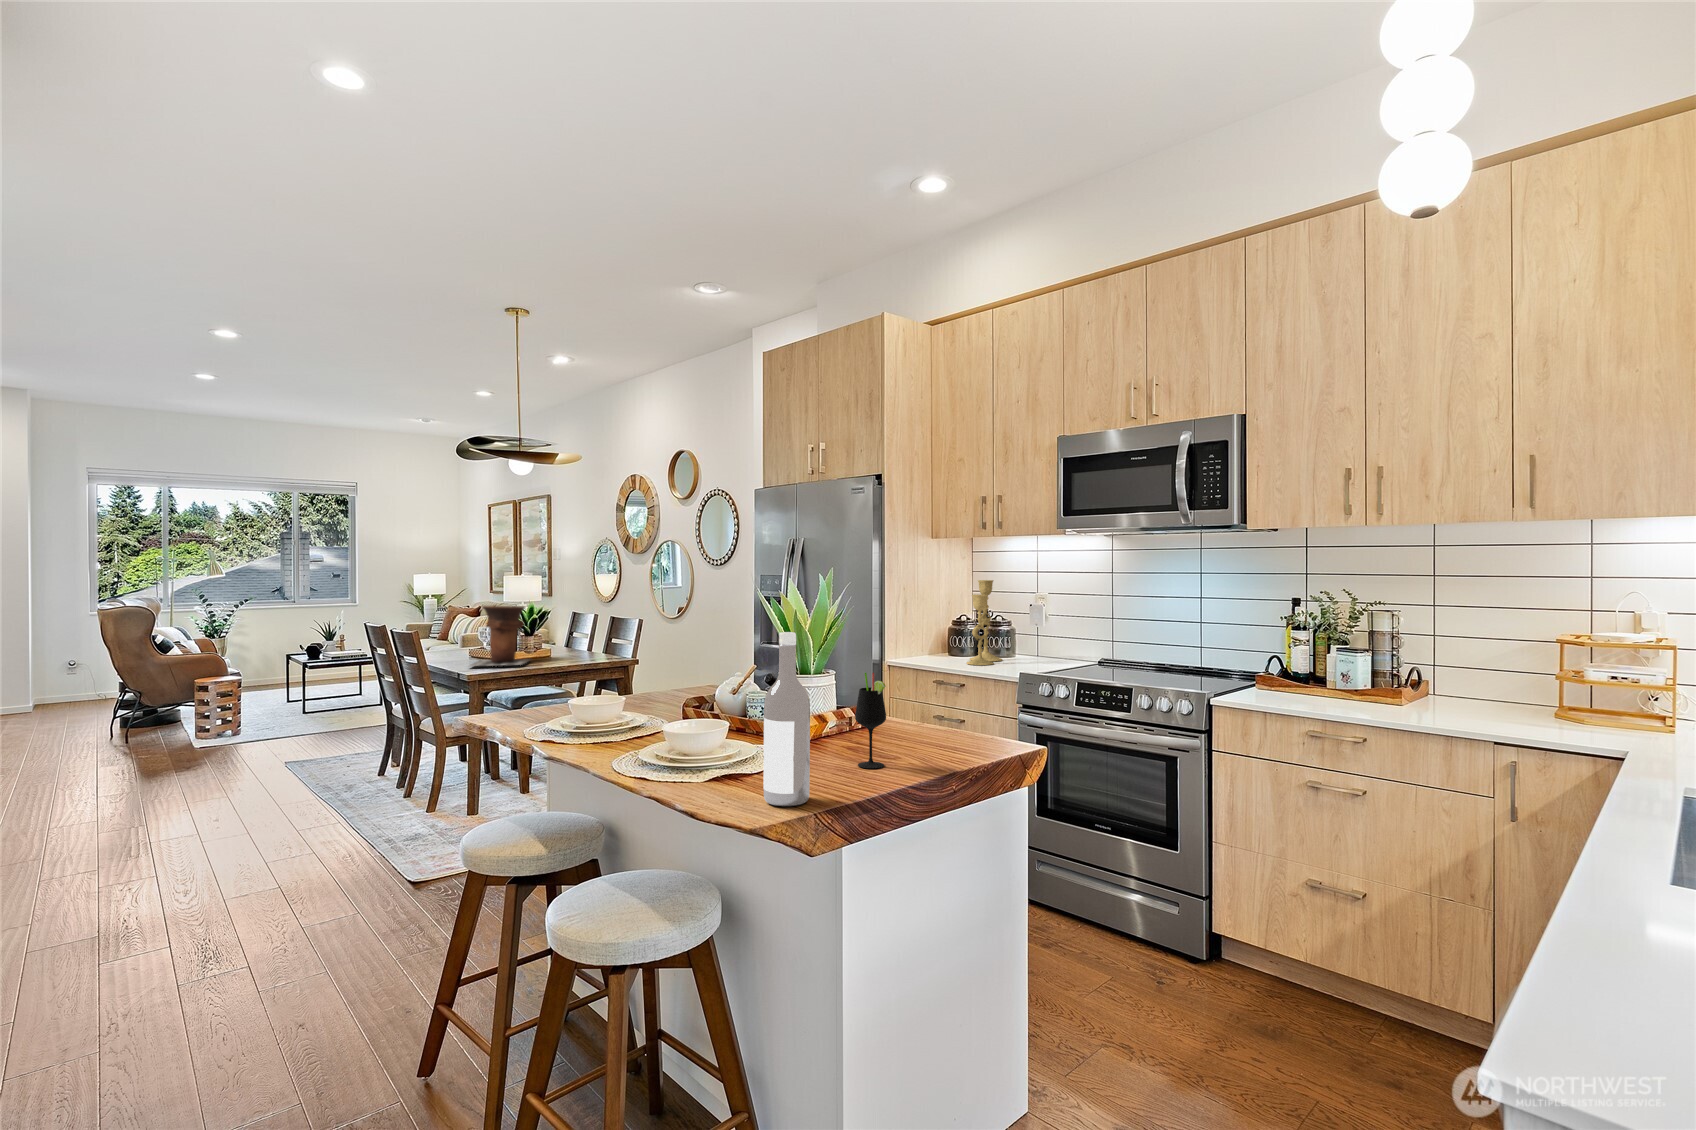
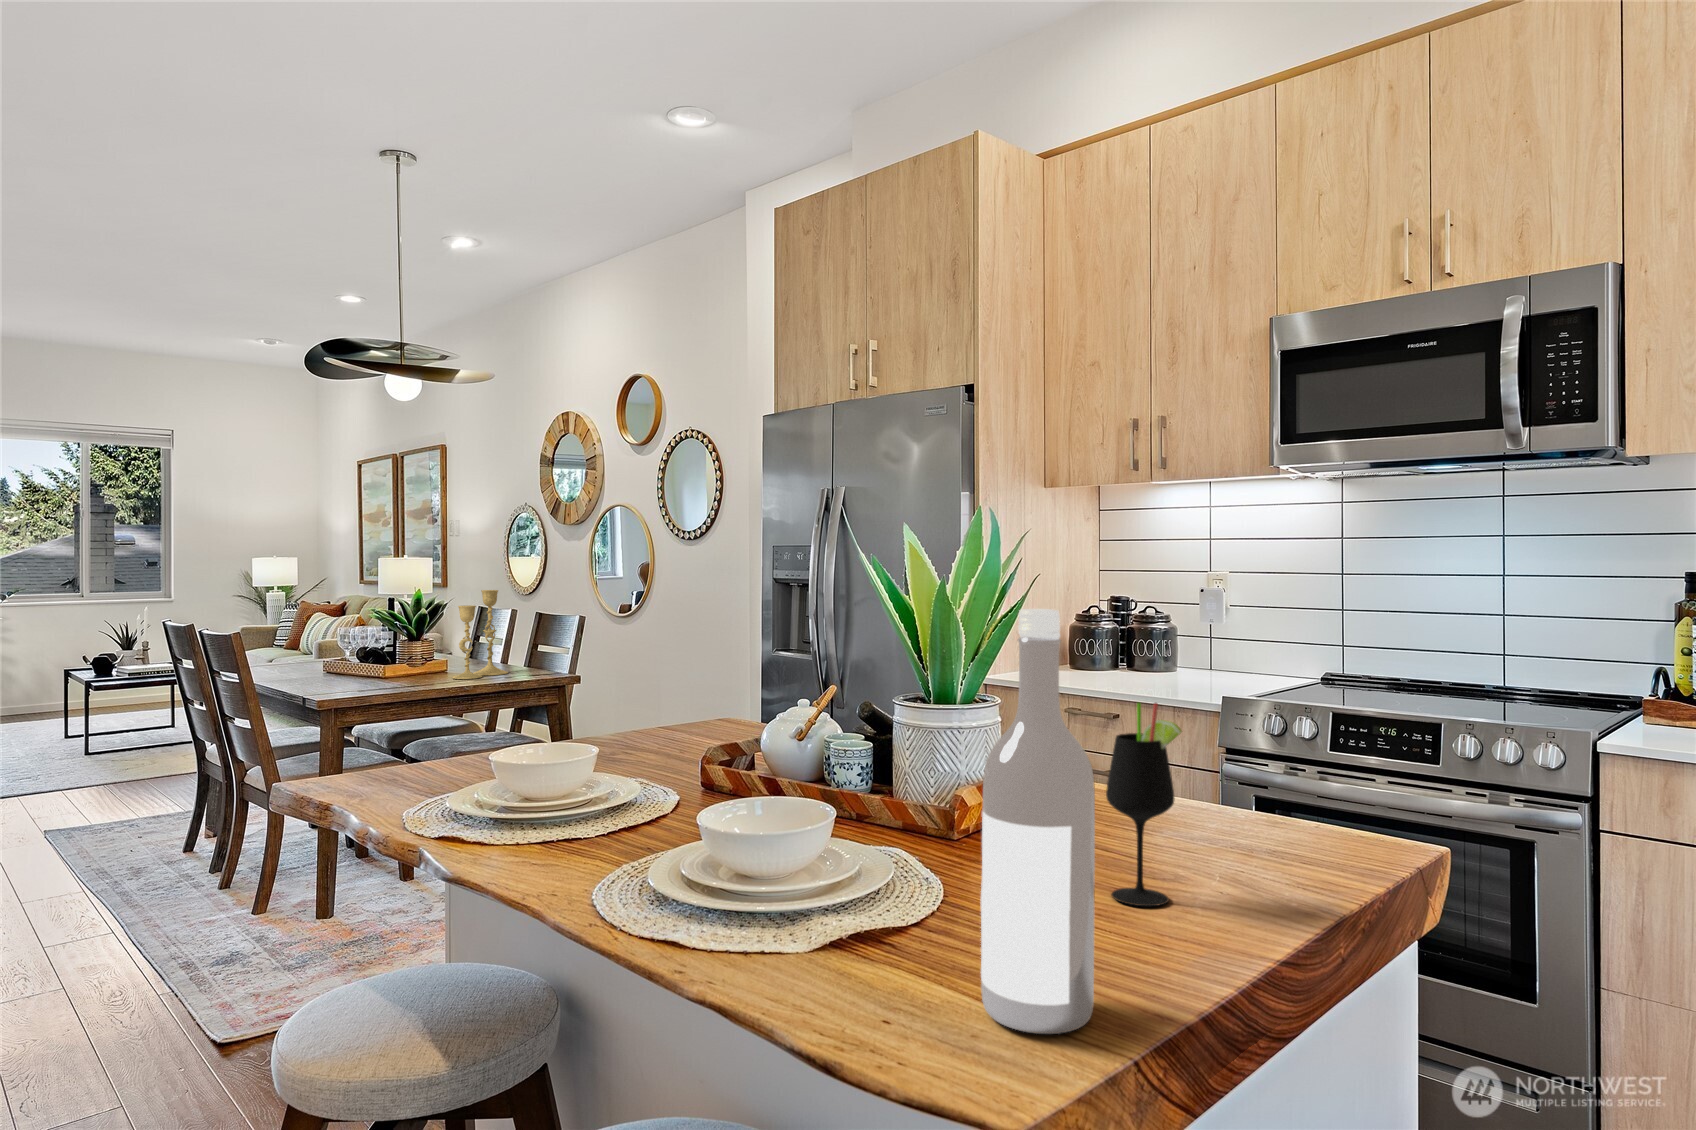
candlestick: present [967,580,1002,665] -> present [452,590,508,679]
vase: present [470,605,530,666] -> none [316,595,419,687]

